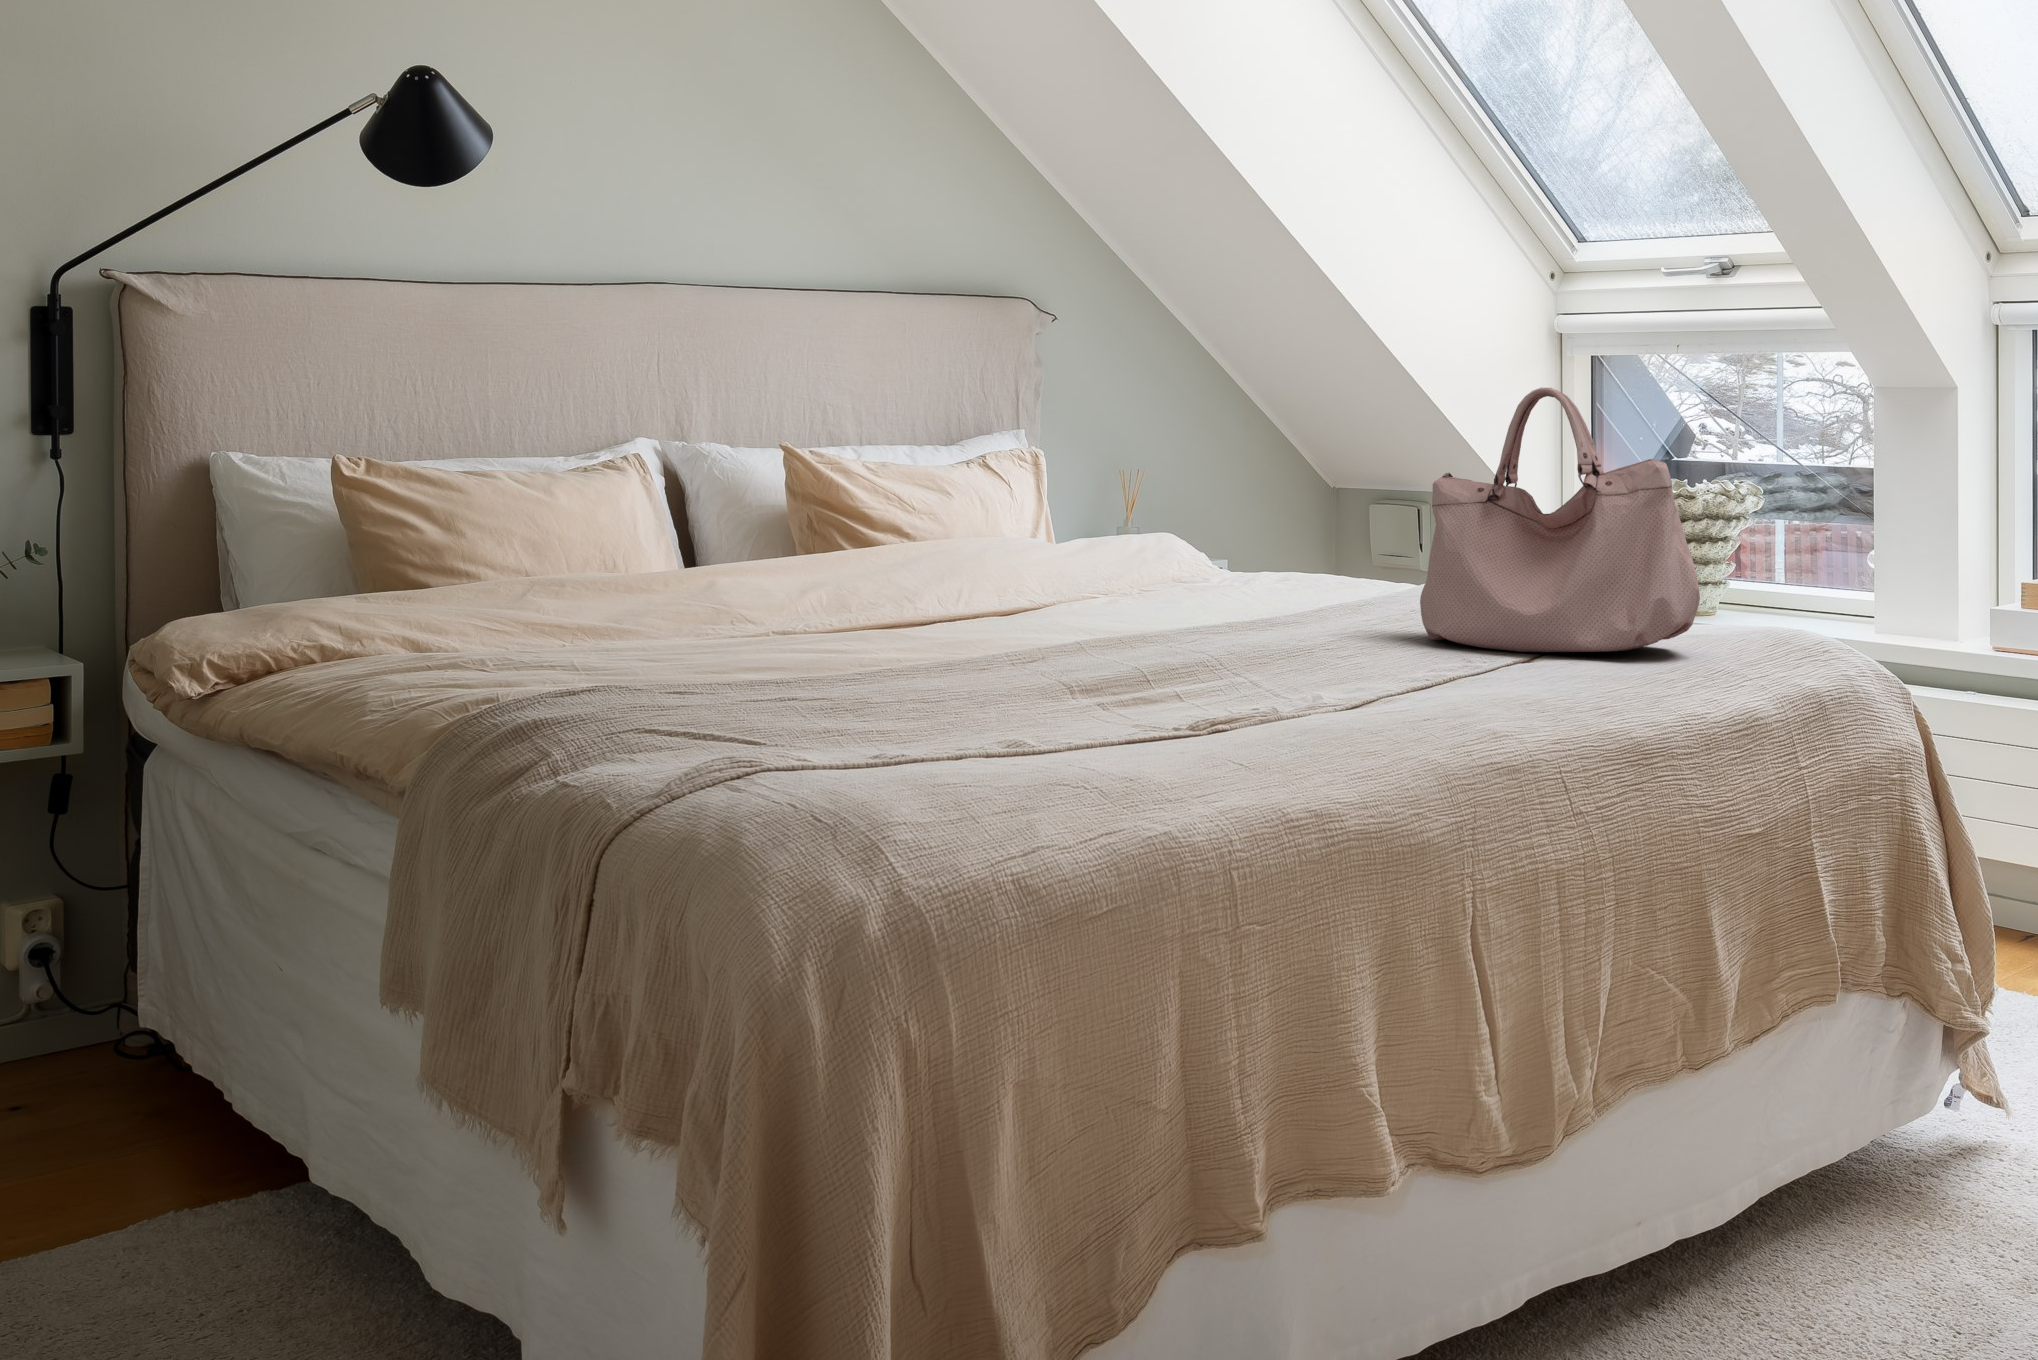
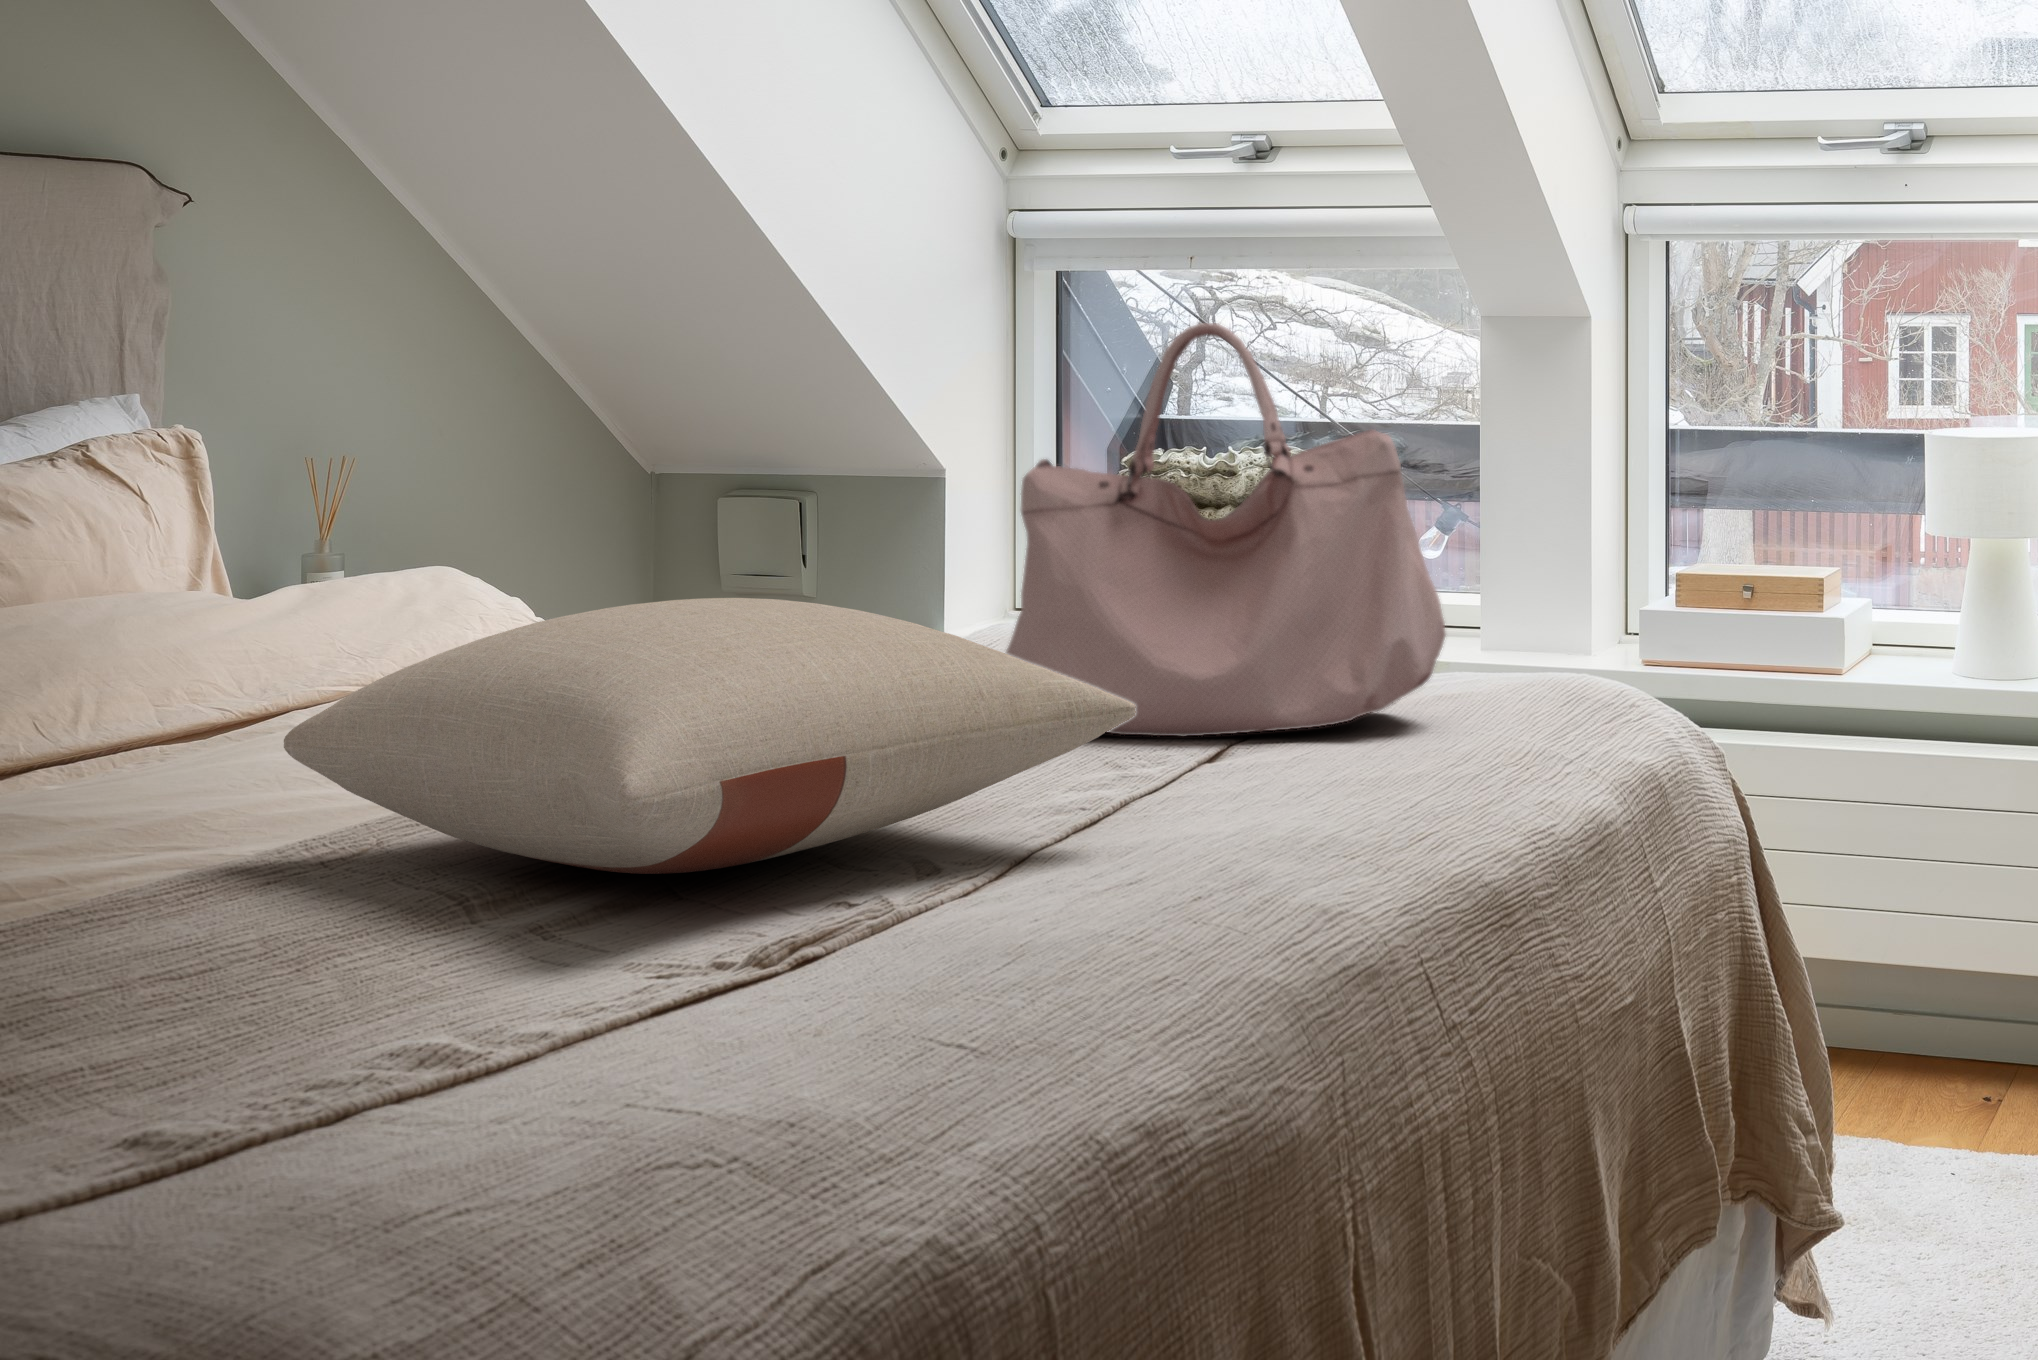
pillow: none [983,542,1428,691] -> present [284,598,1136,874]

